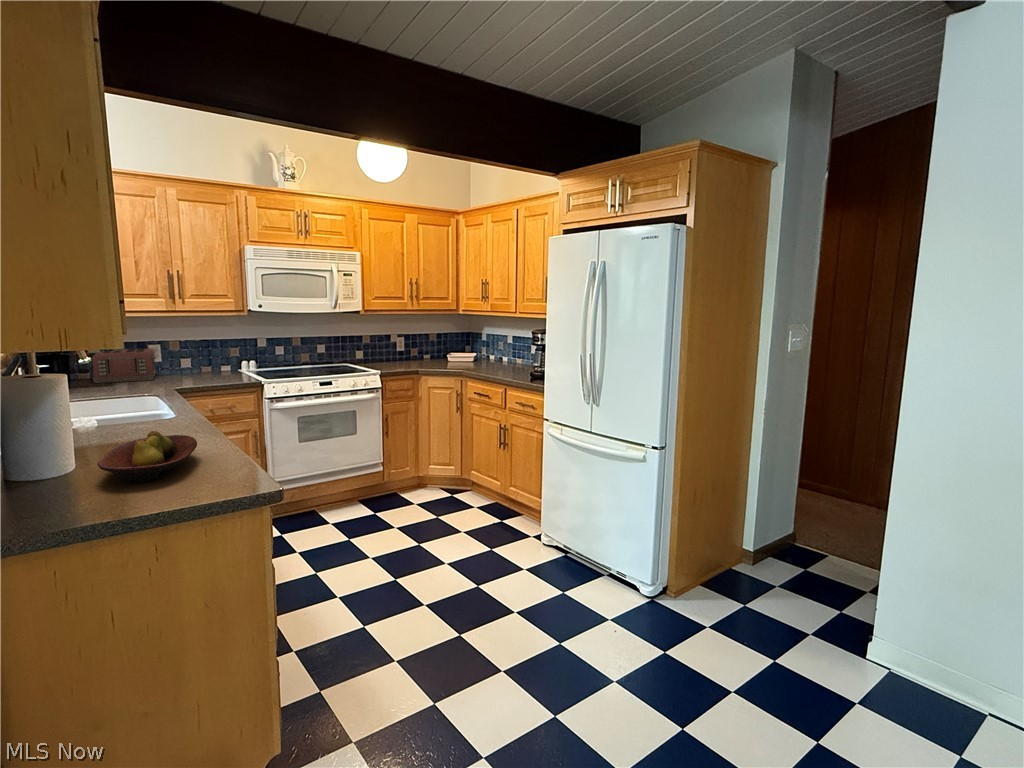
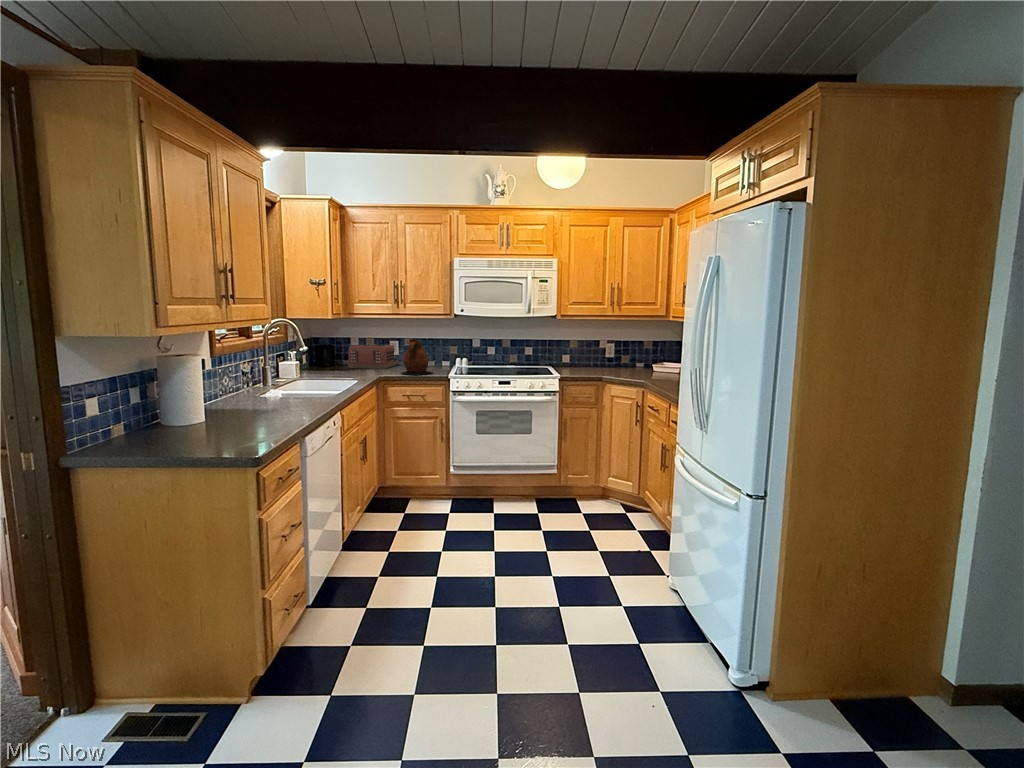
ceramic pitcher: none [189,341,233,383] -> present [402,339,433,375]
fruit bowl: present [98,431,197,483] -> none [144,406,255,448]

